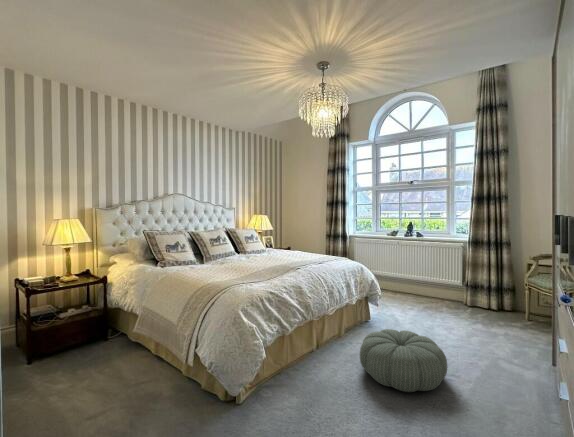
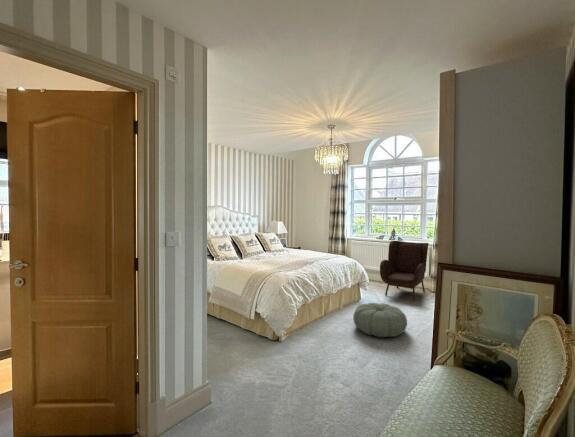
armchair: none [395,237,461,320] -> present [380,241,428,301]

